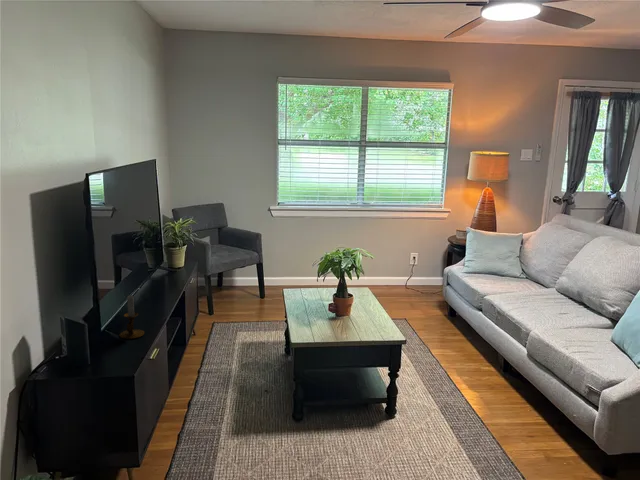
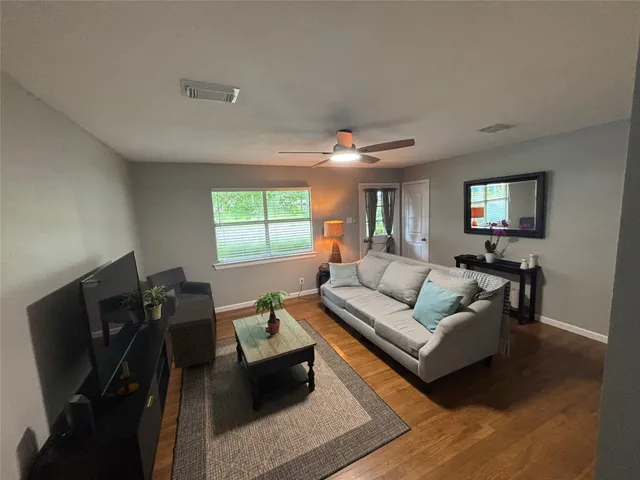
storage bench: none [190,253,261,350] -> present [168,298,217,369]

